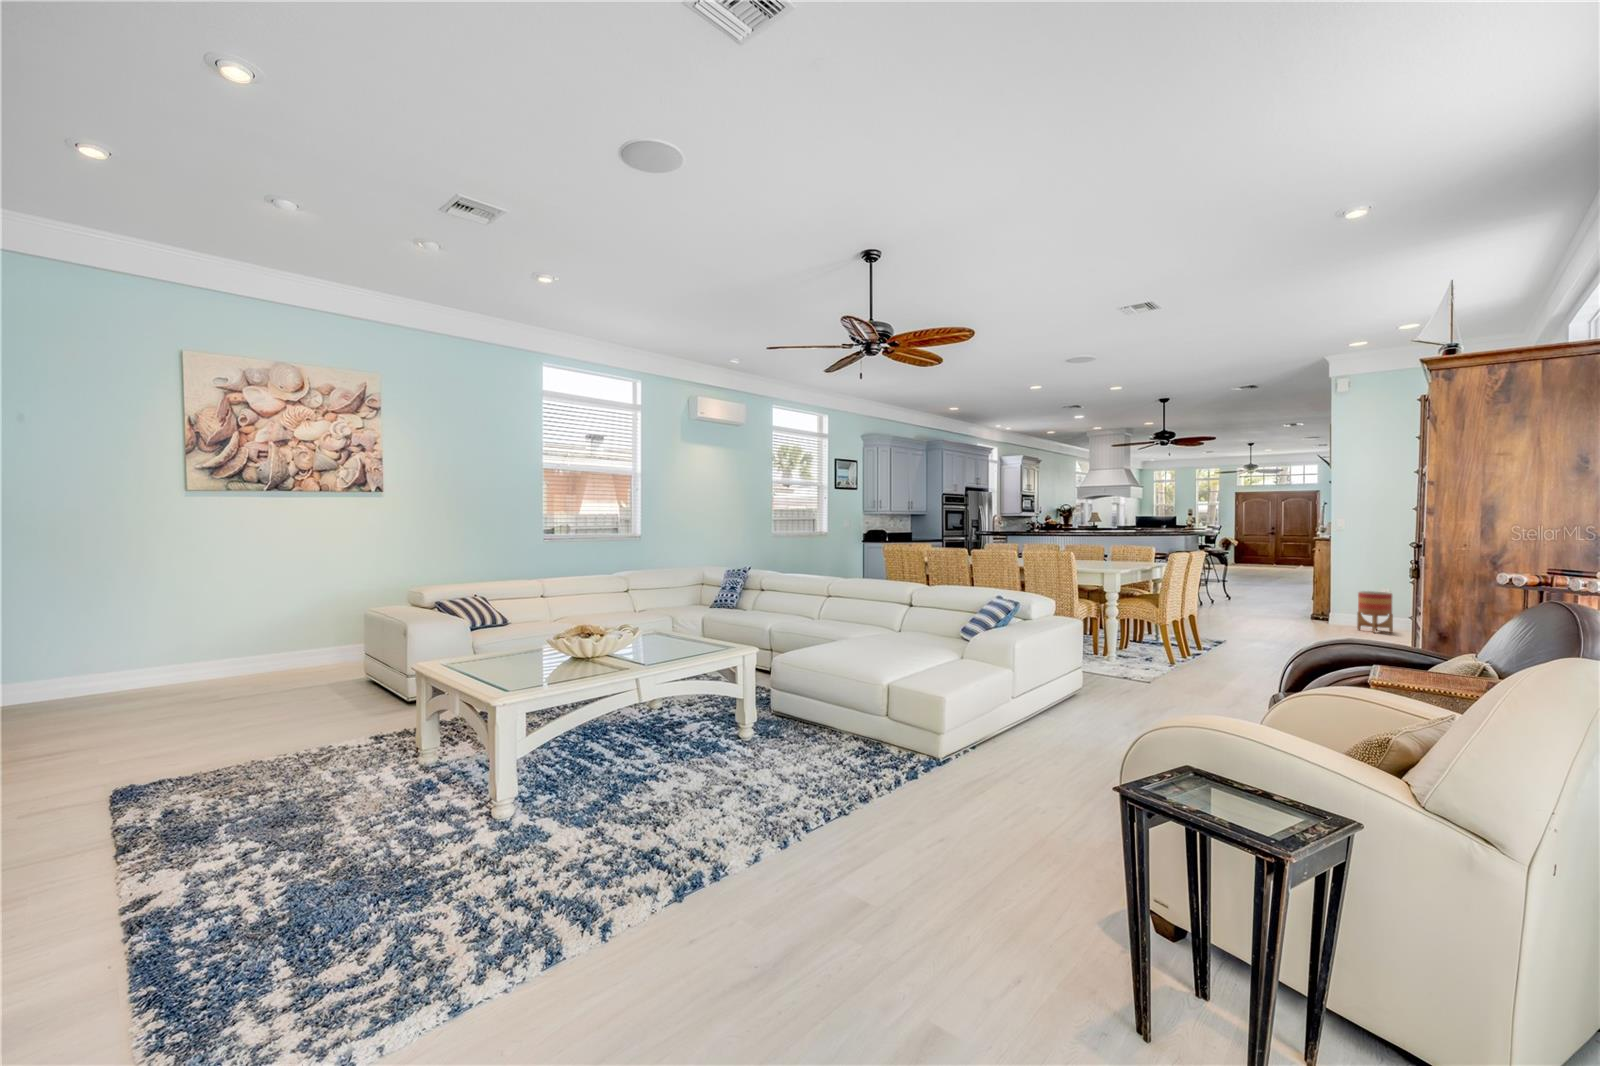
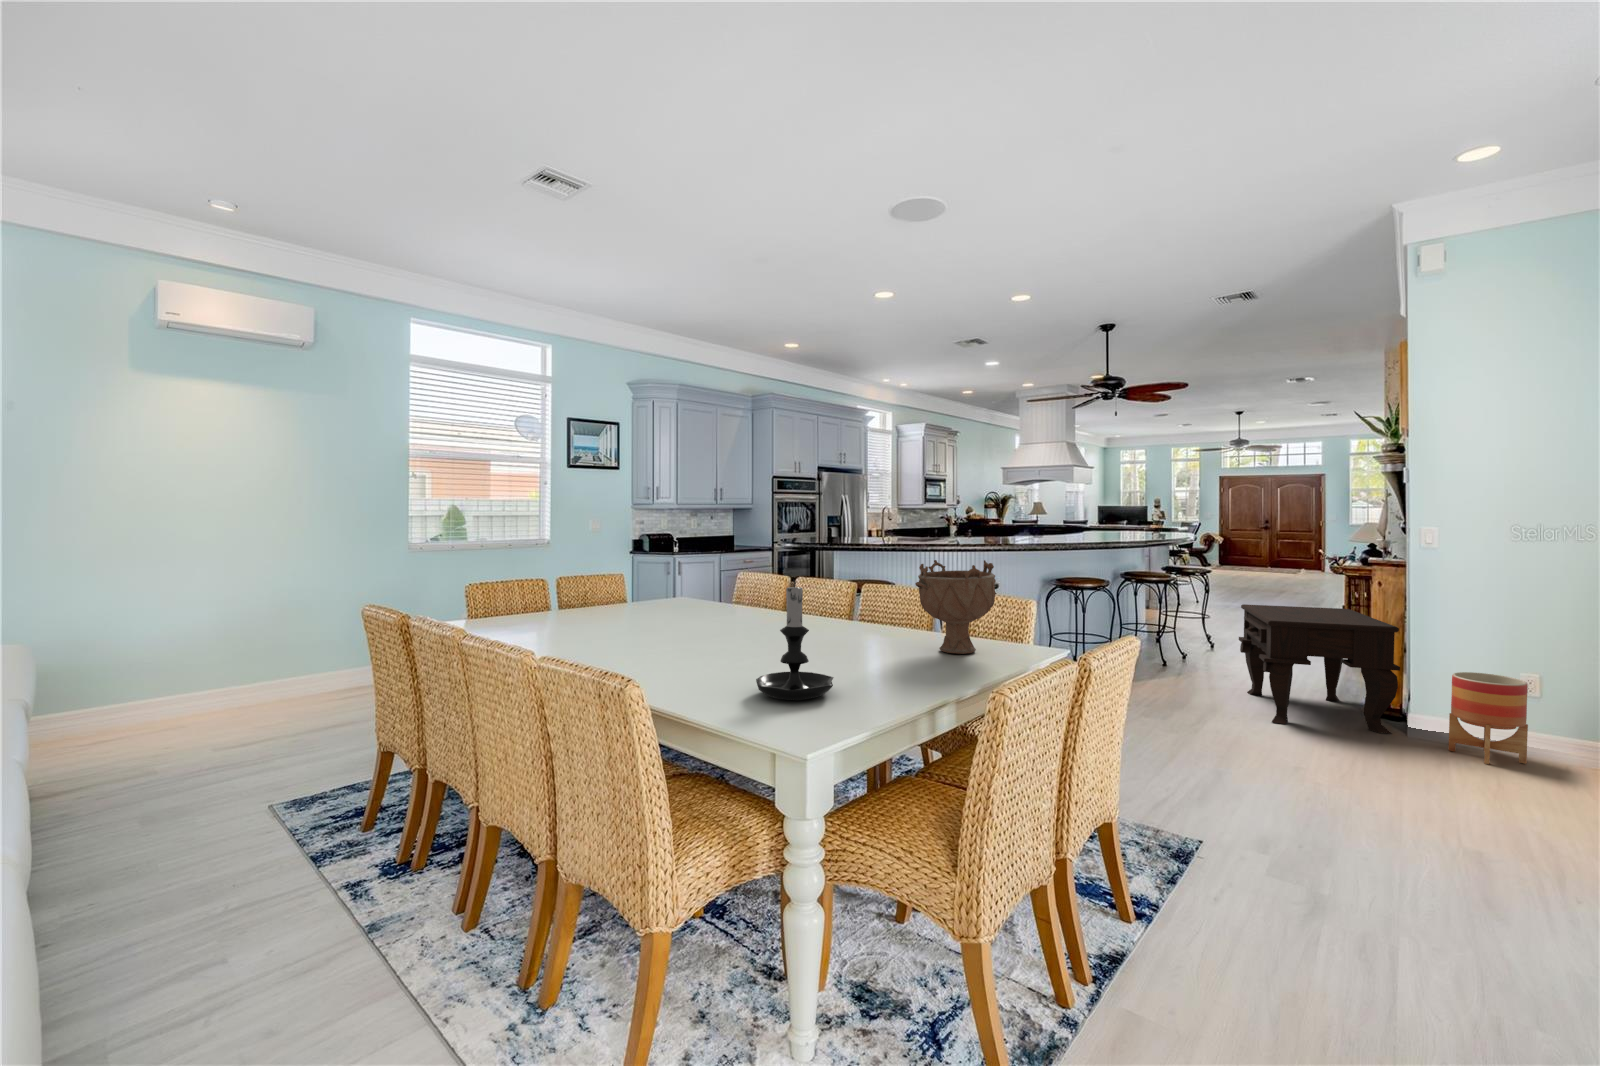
decorative bowl: none [1120,528,1153,565] -> present [915,560,996,654]
candle holder: none [1083,530,1113,569] -> present [756,580,834,700]
side table: none [1251,566,1335,626] -> present [1239,604,1400,734]

